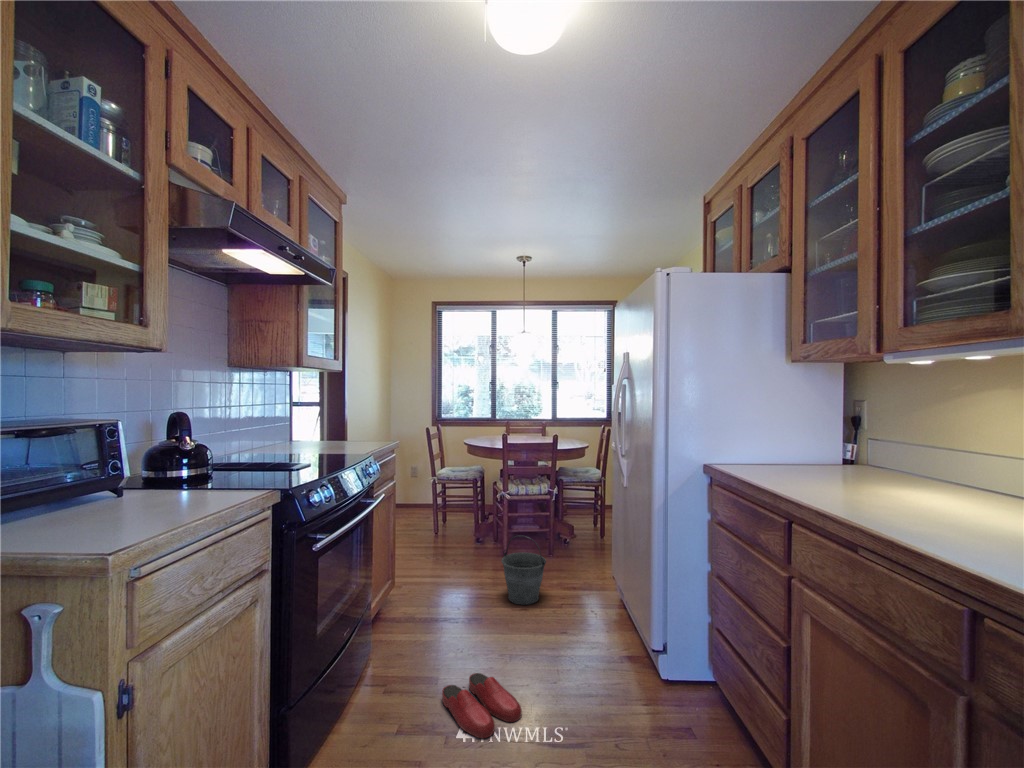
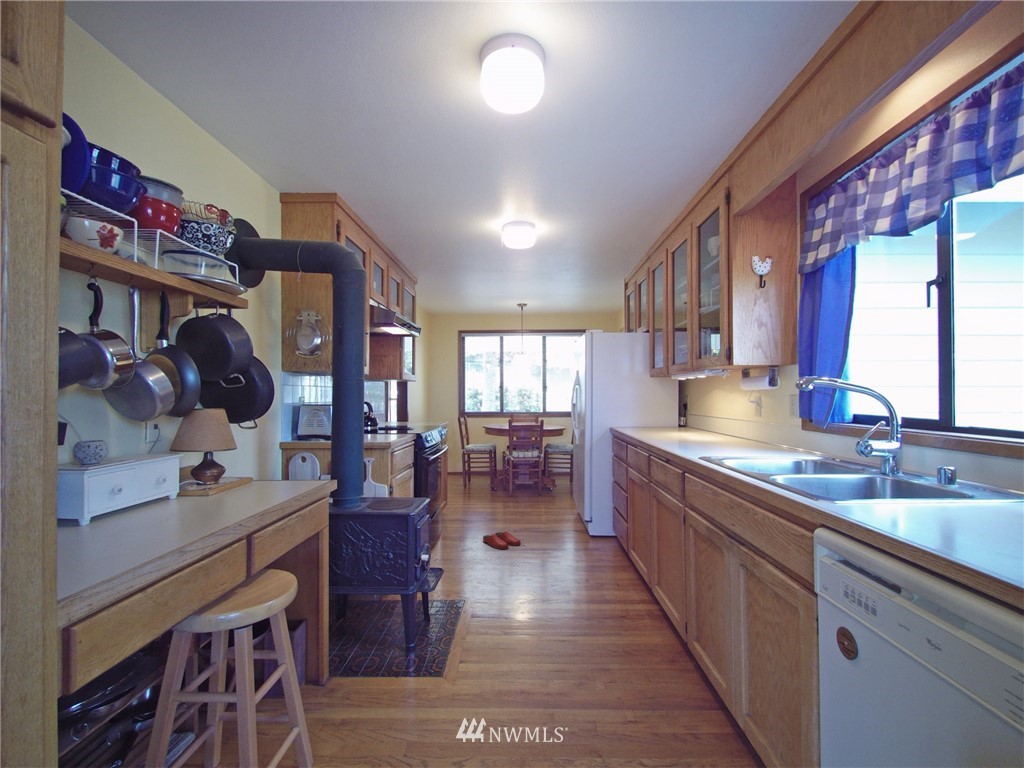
bucket: present [502,535,546,605] -> none [510,476,535,514]

